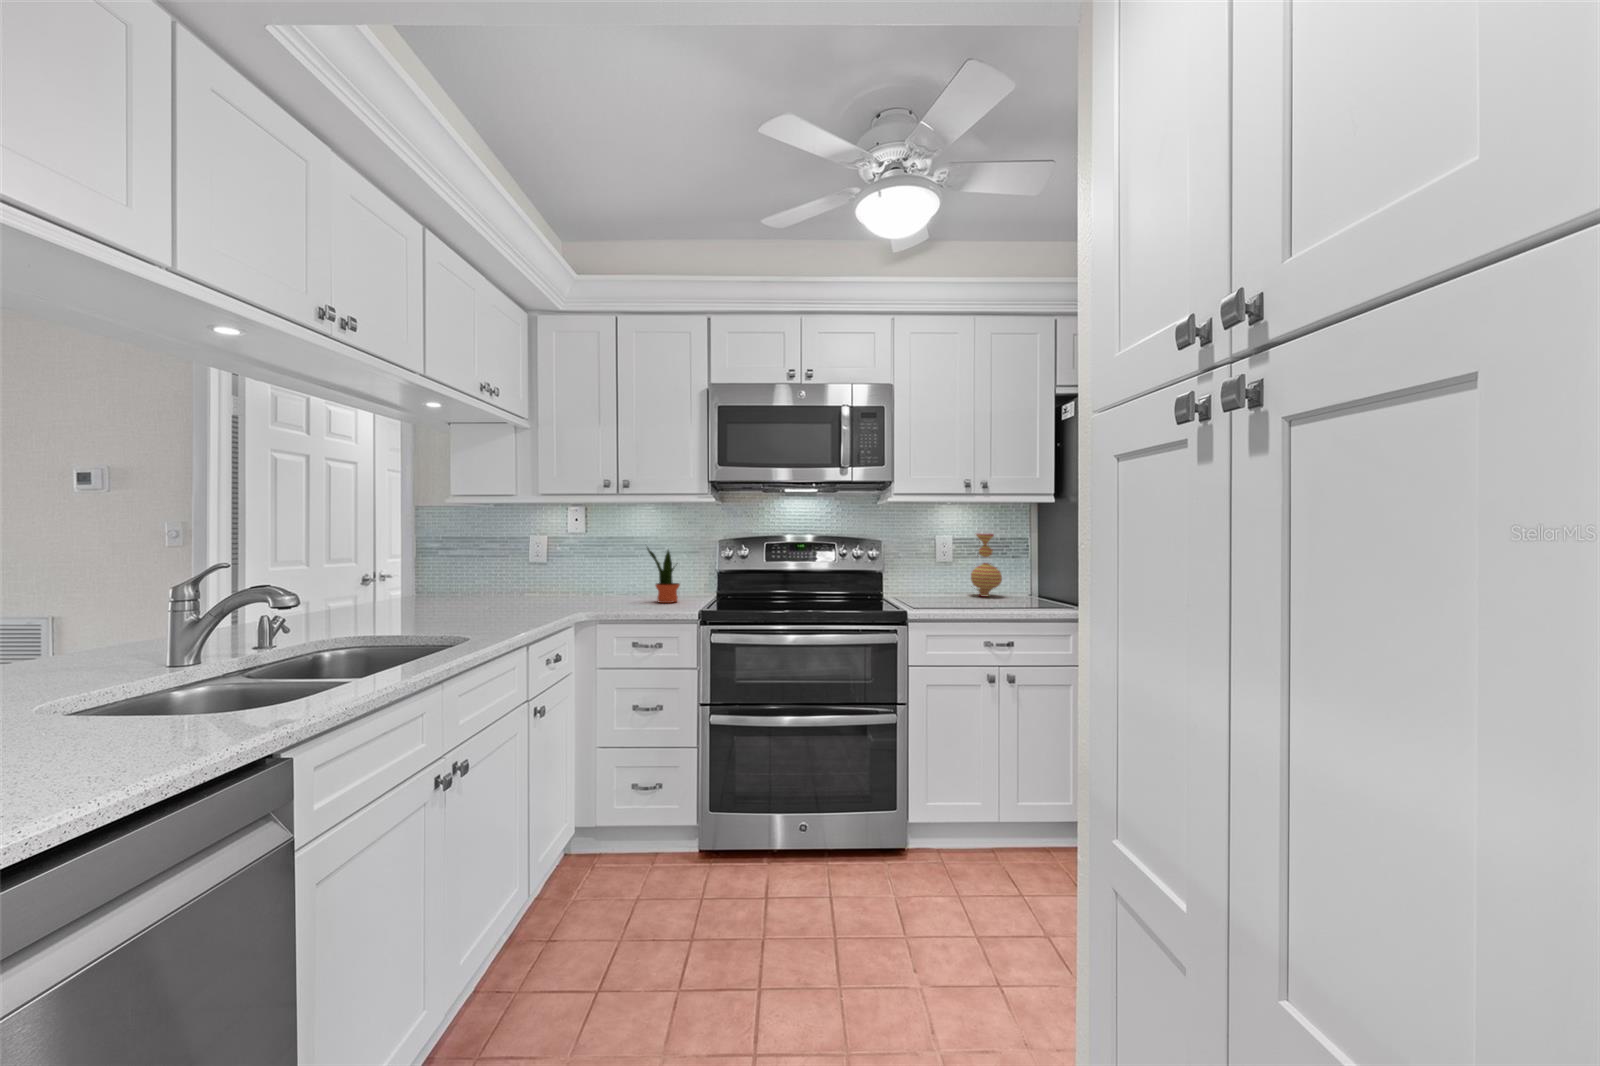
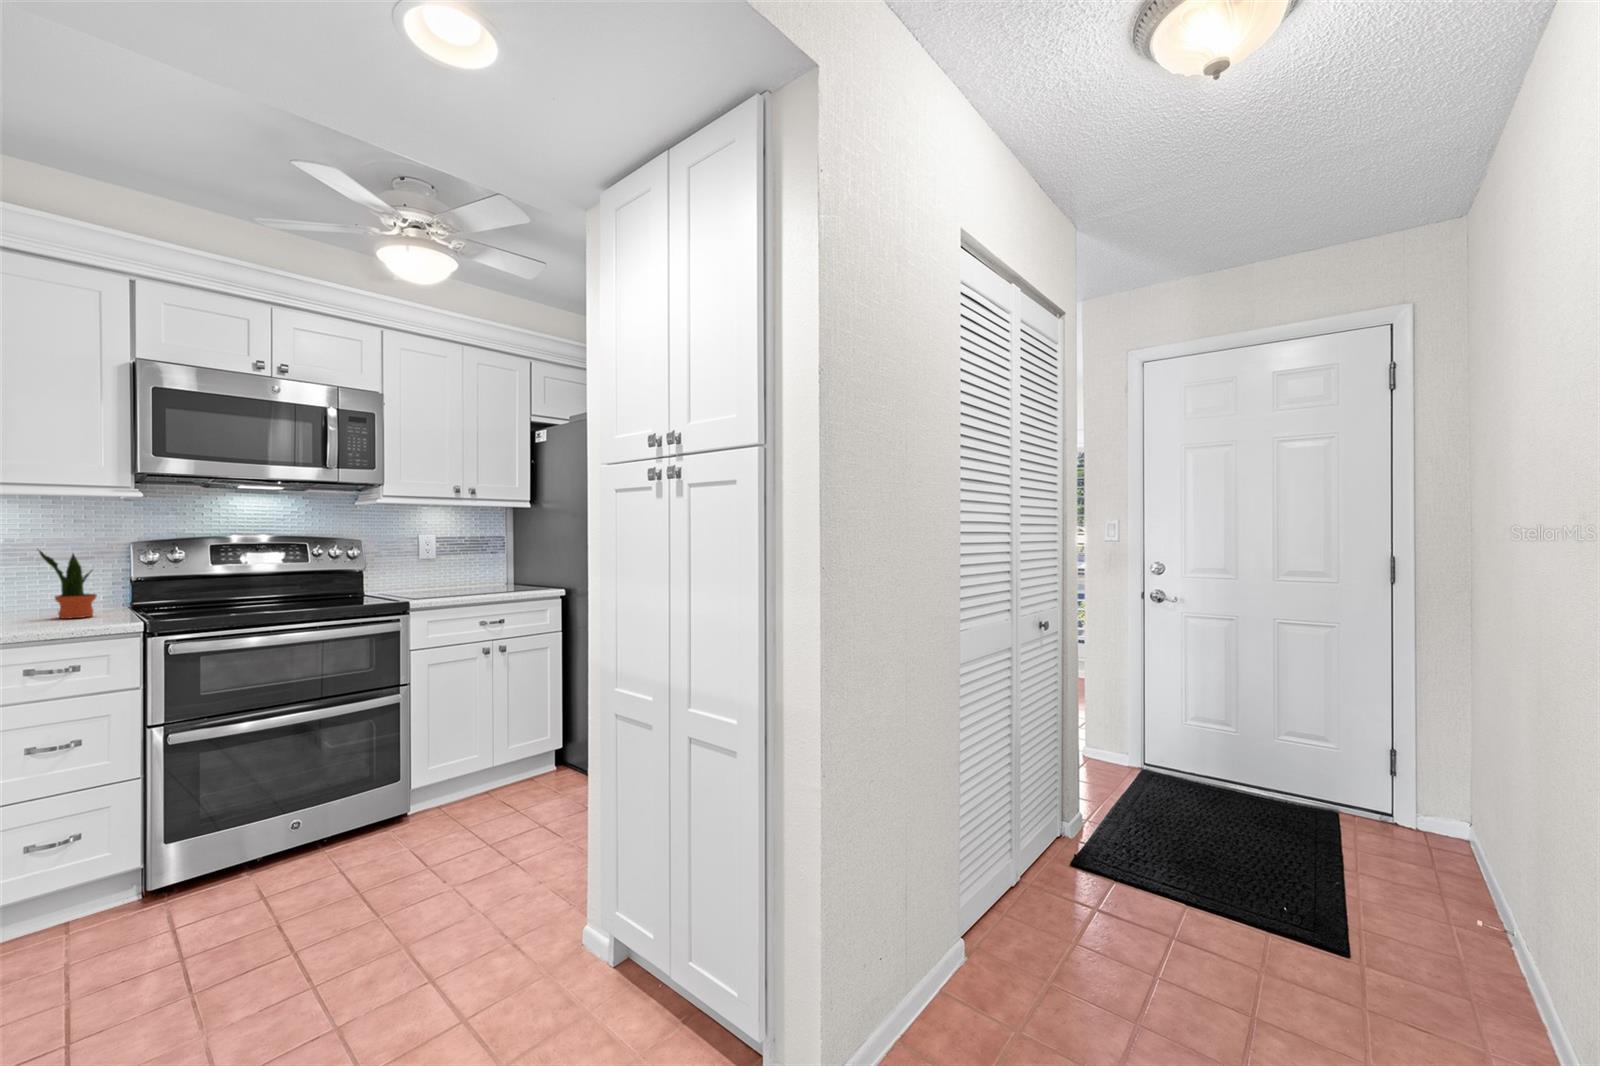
vase: present [971,534,1002,597] -> none [449,532,483,587]

